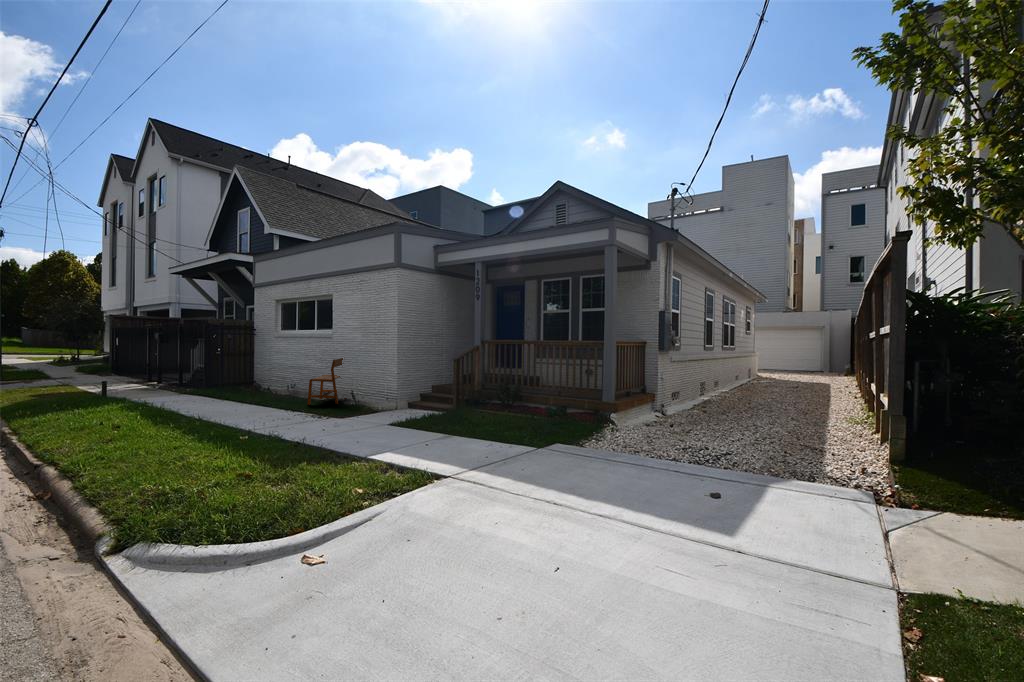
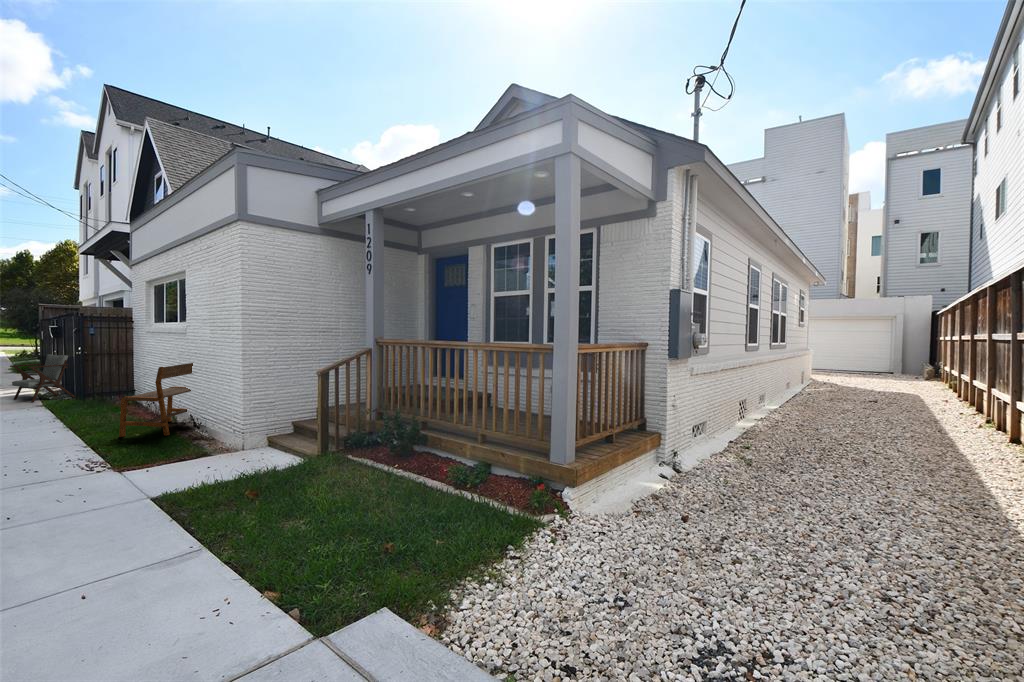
lounge chair: none [168,356,213,391] -> present [10,354,75,402]

